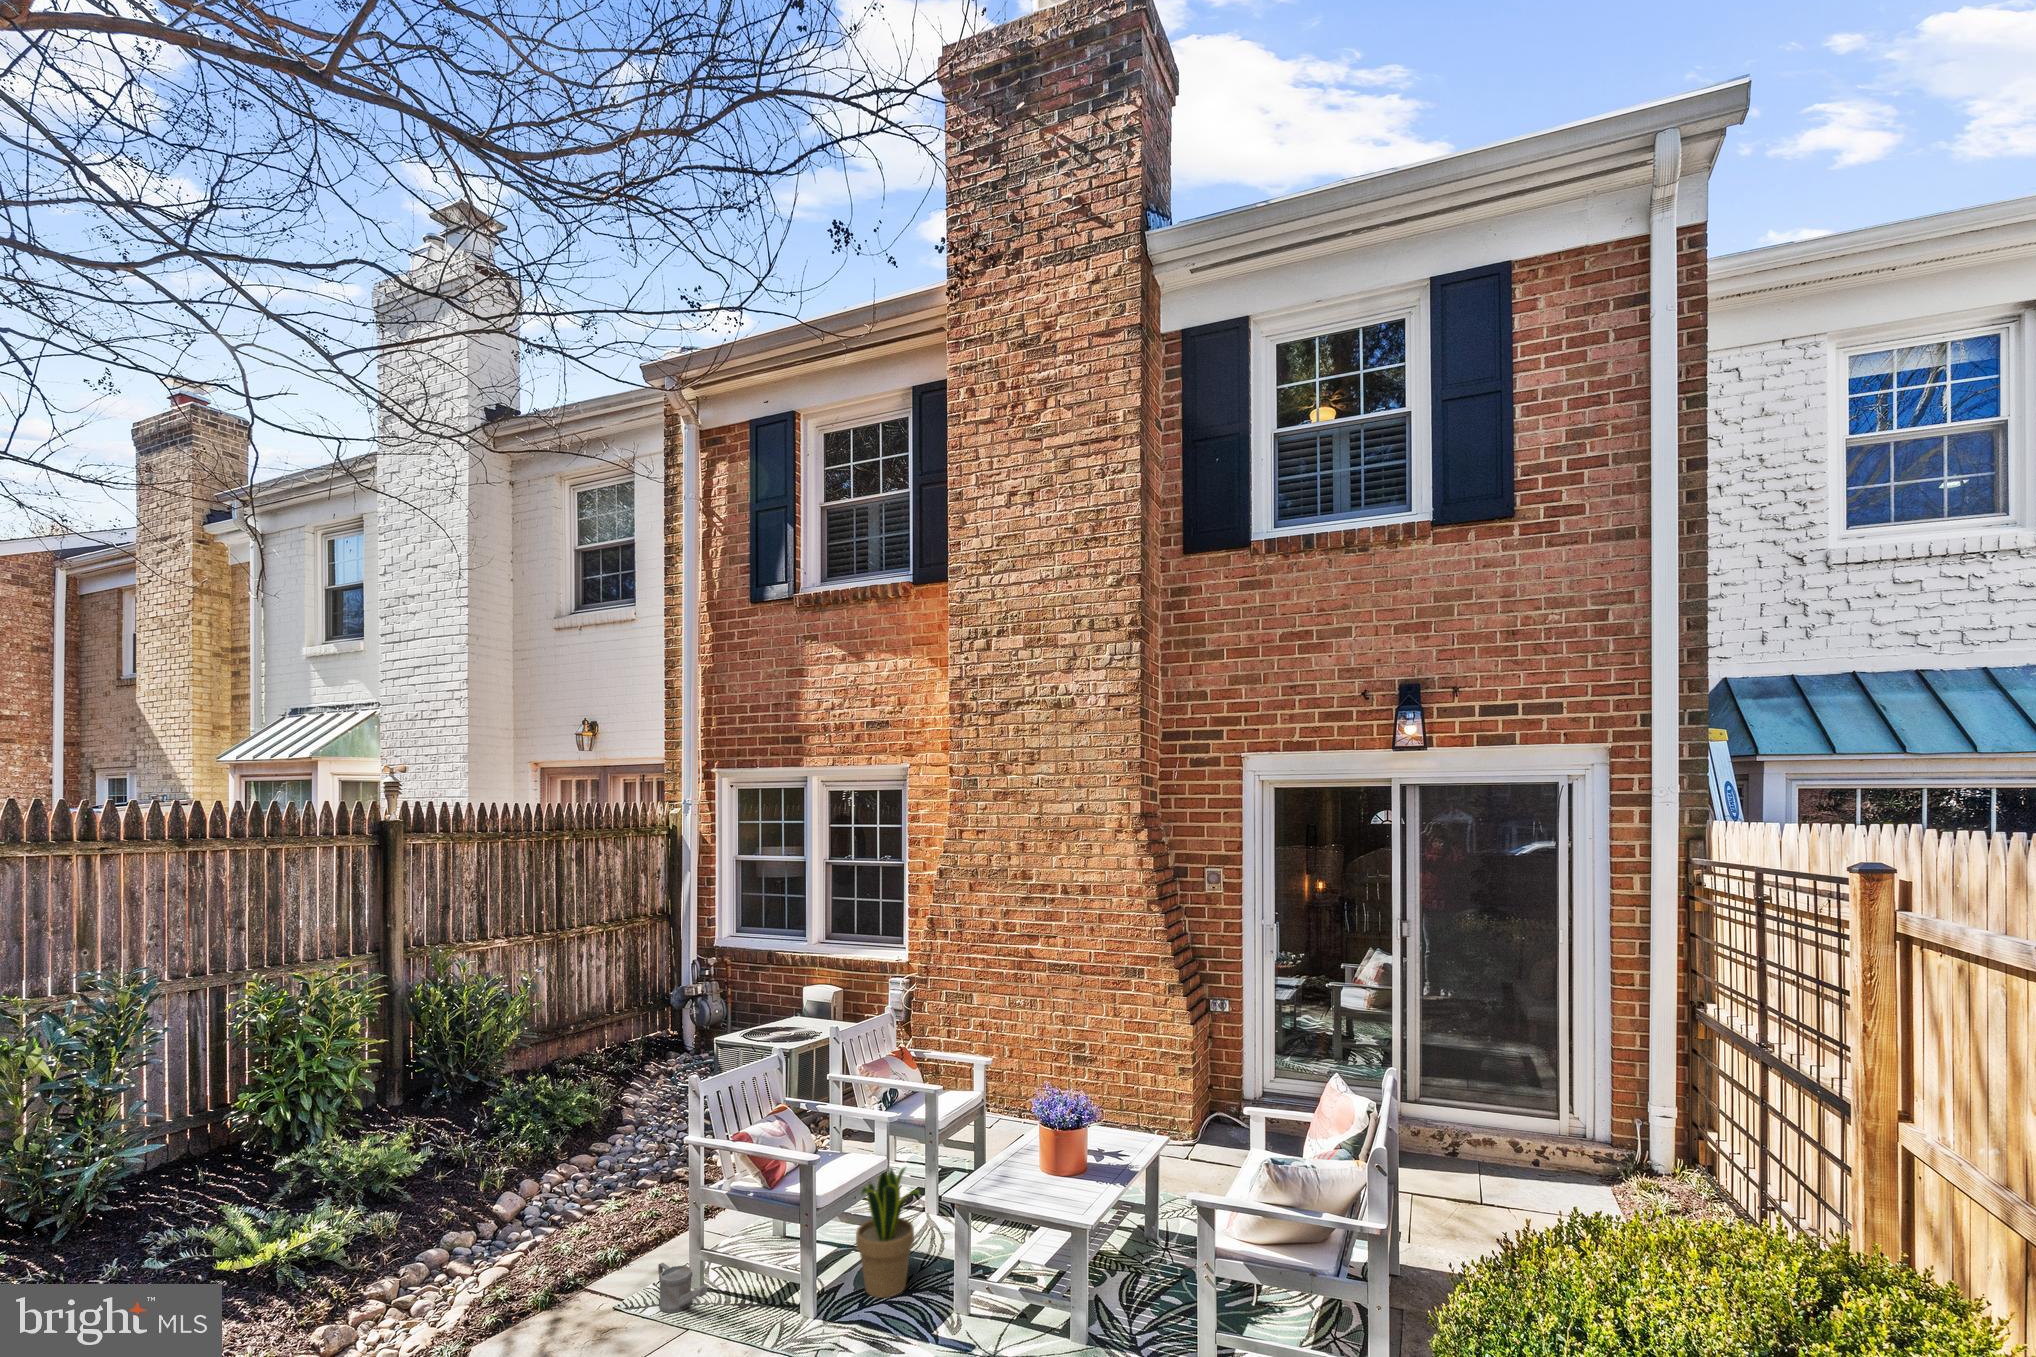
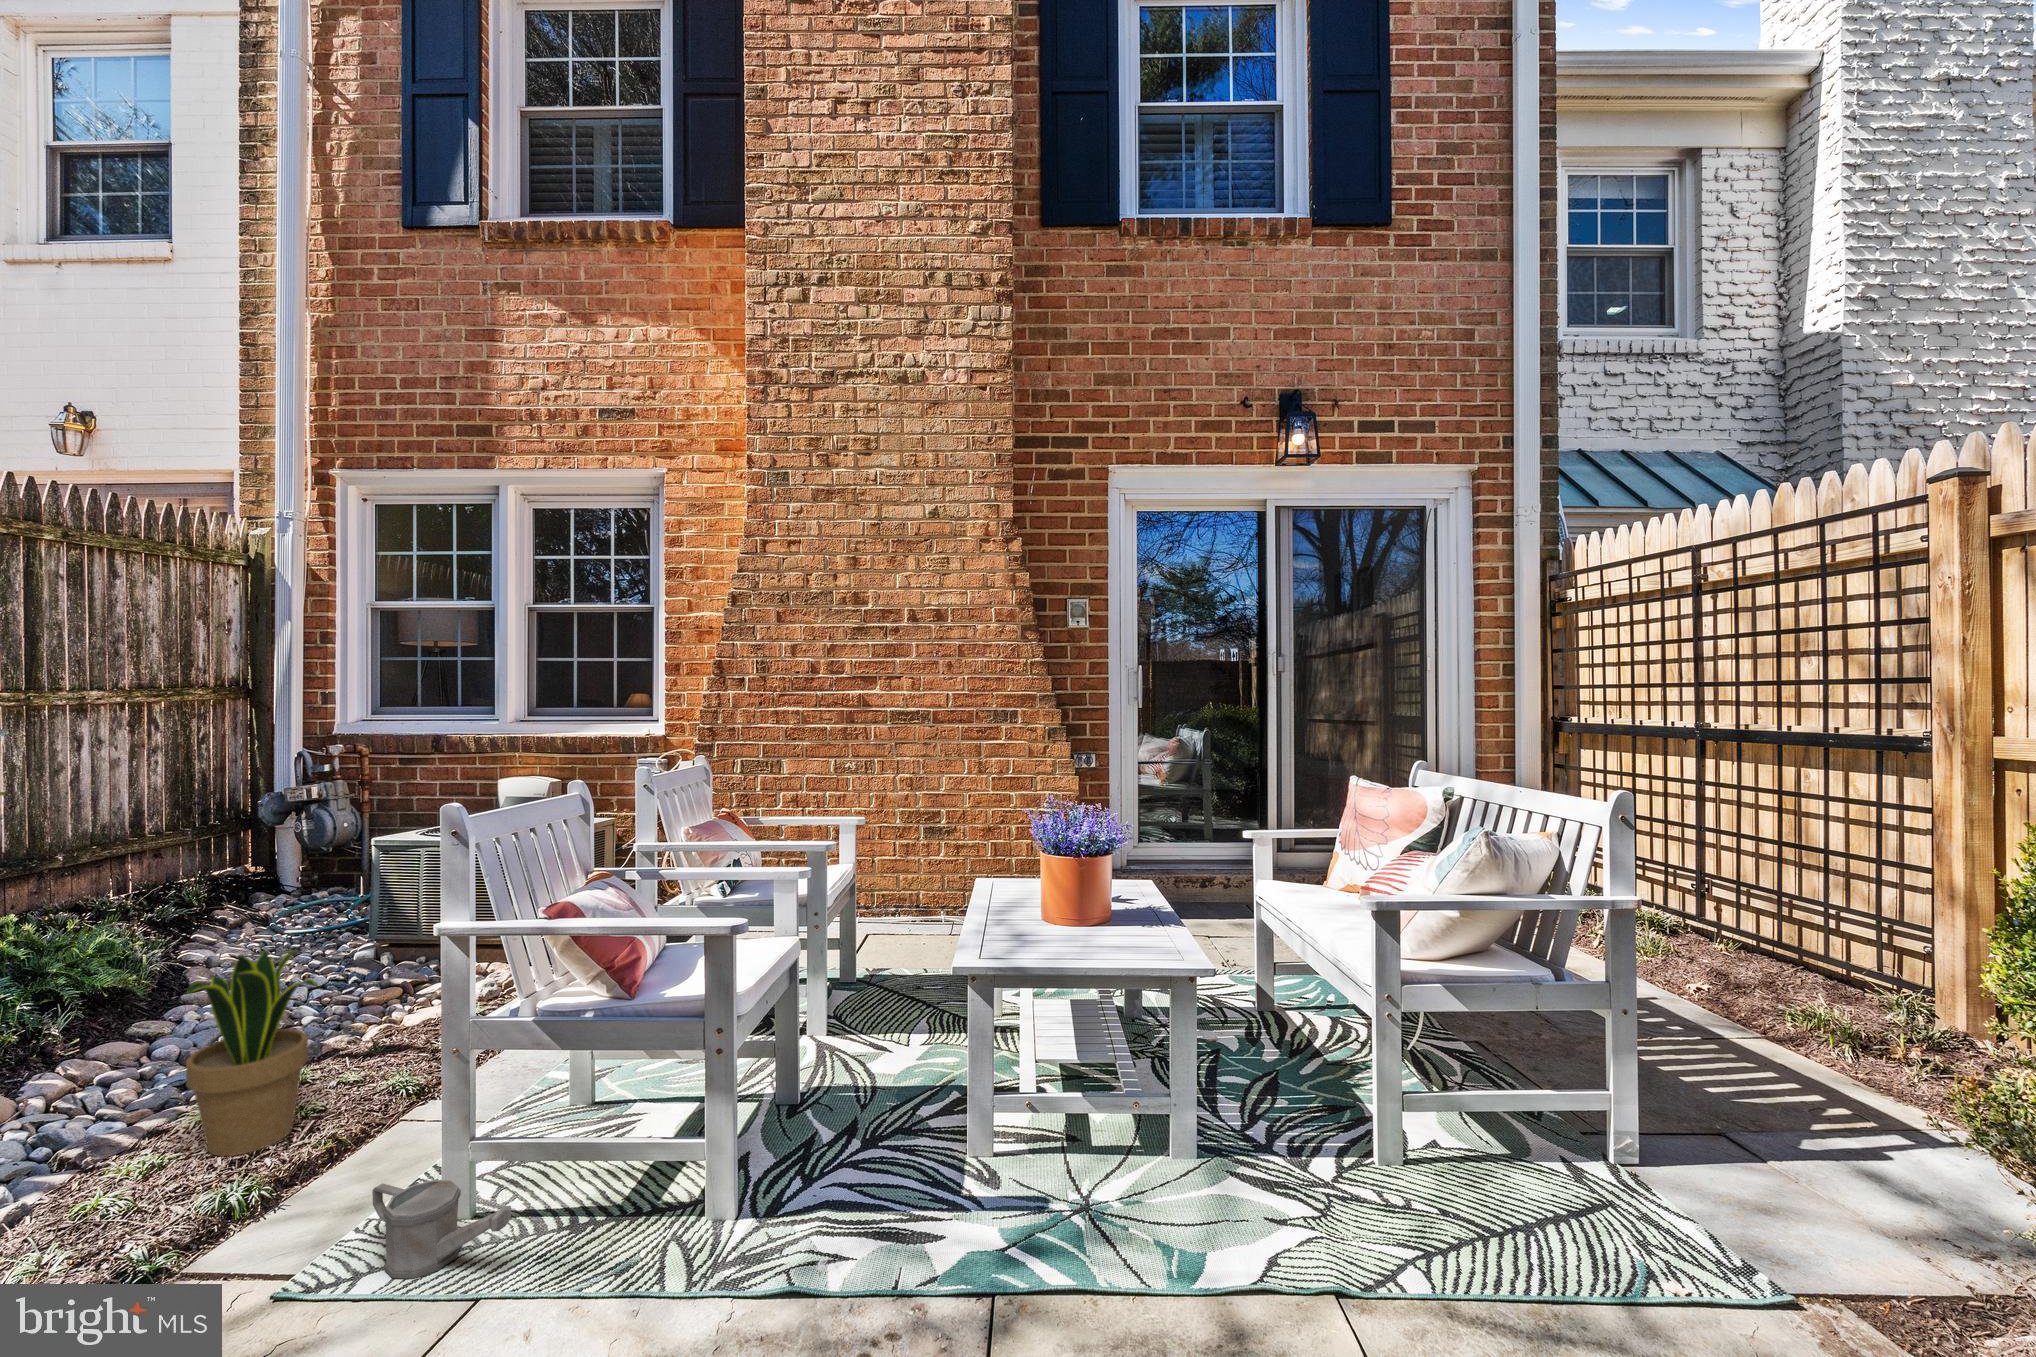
potted plant: present [856,1168,920,1298] -> present [186,949,317,1156]

